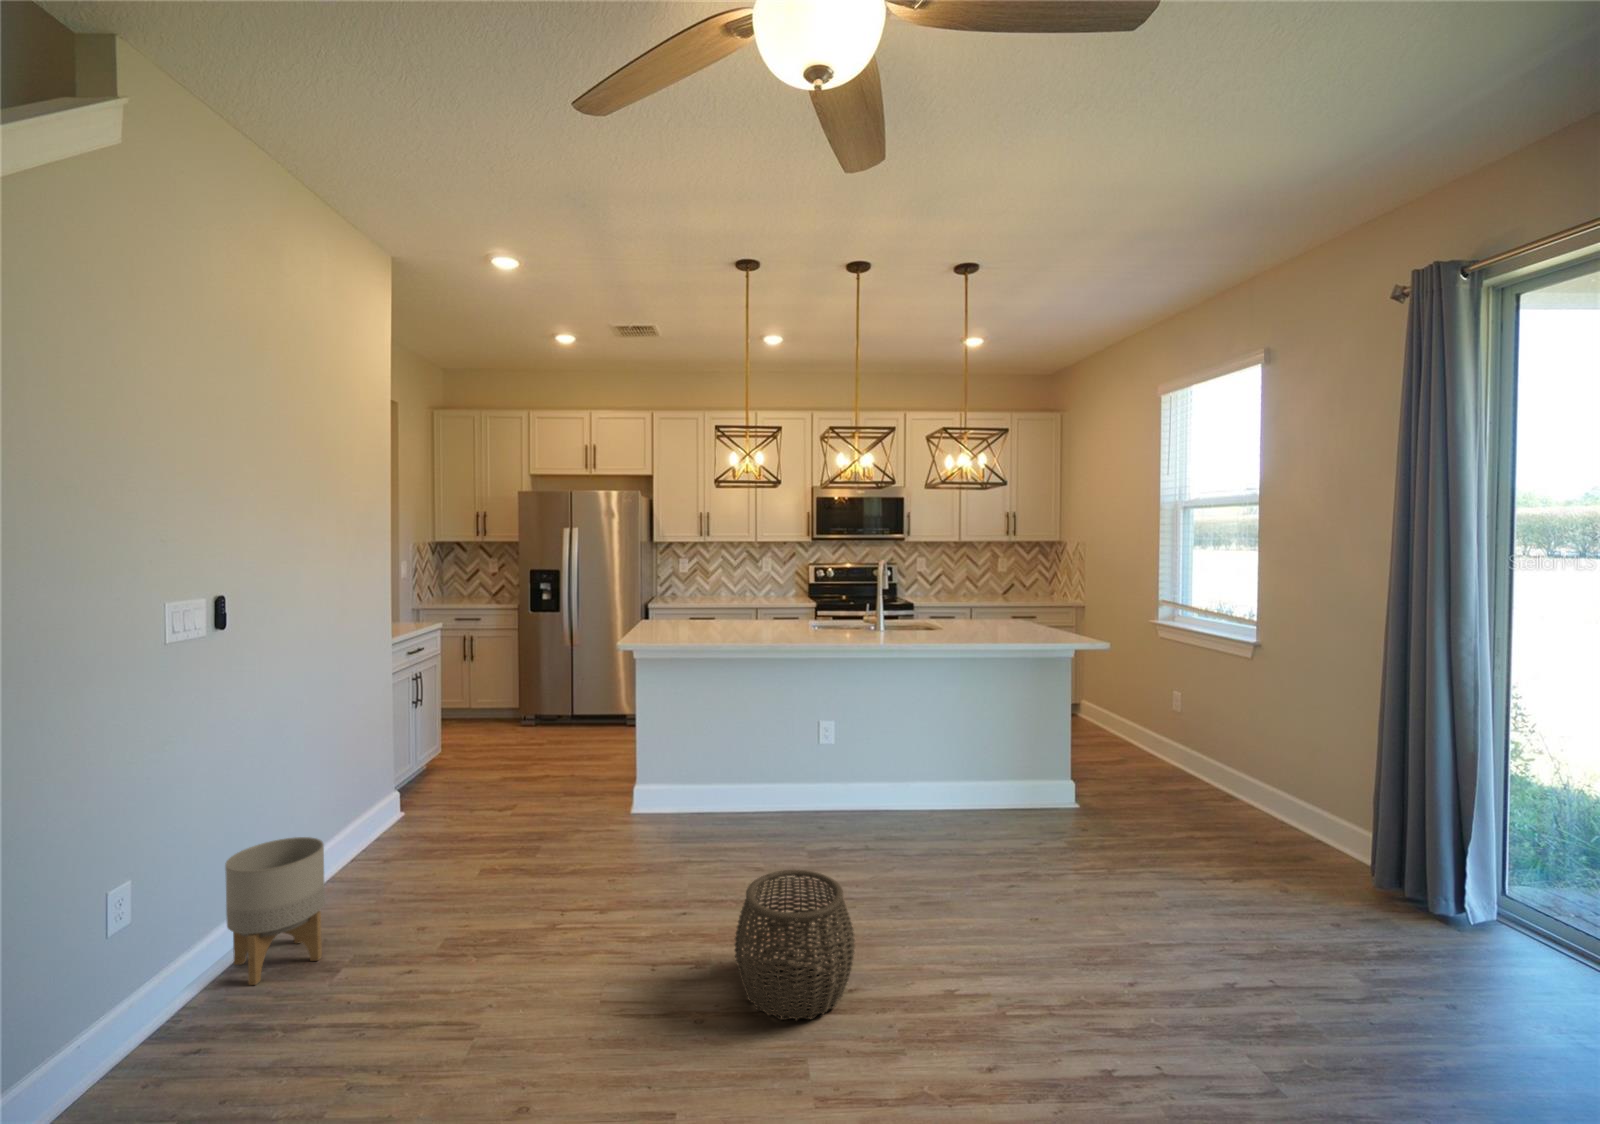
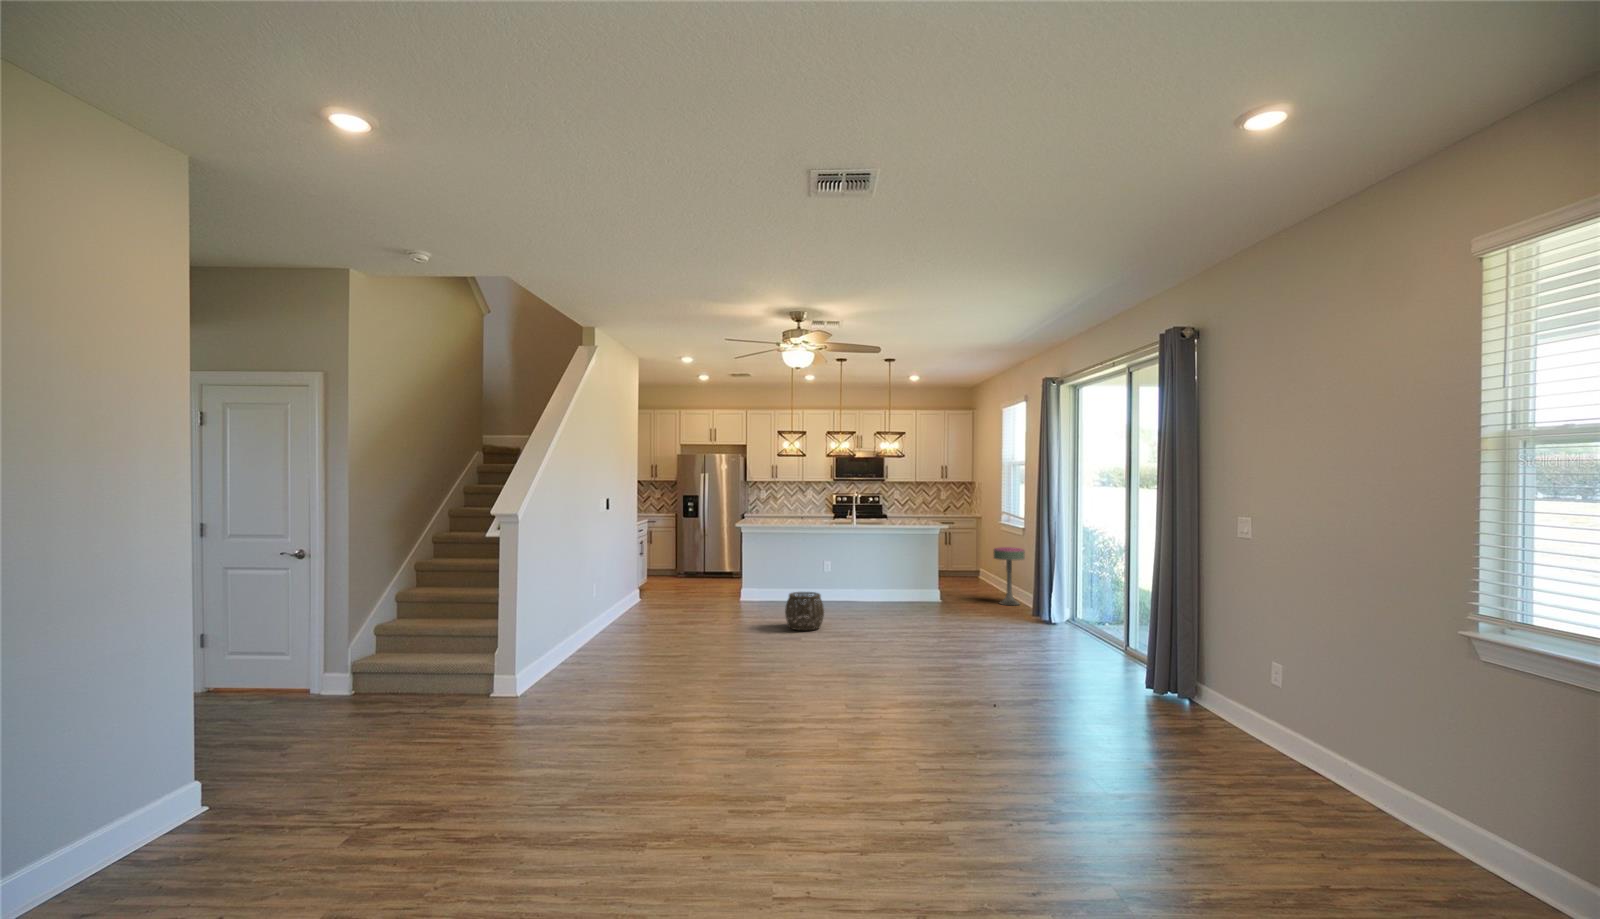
bar stool: none [1182,684,1258,815] -> present [994,547,1025,605]
planter: present [225,837,325,985] -> none [618,582,646,624]

